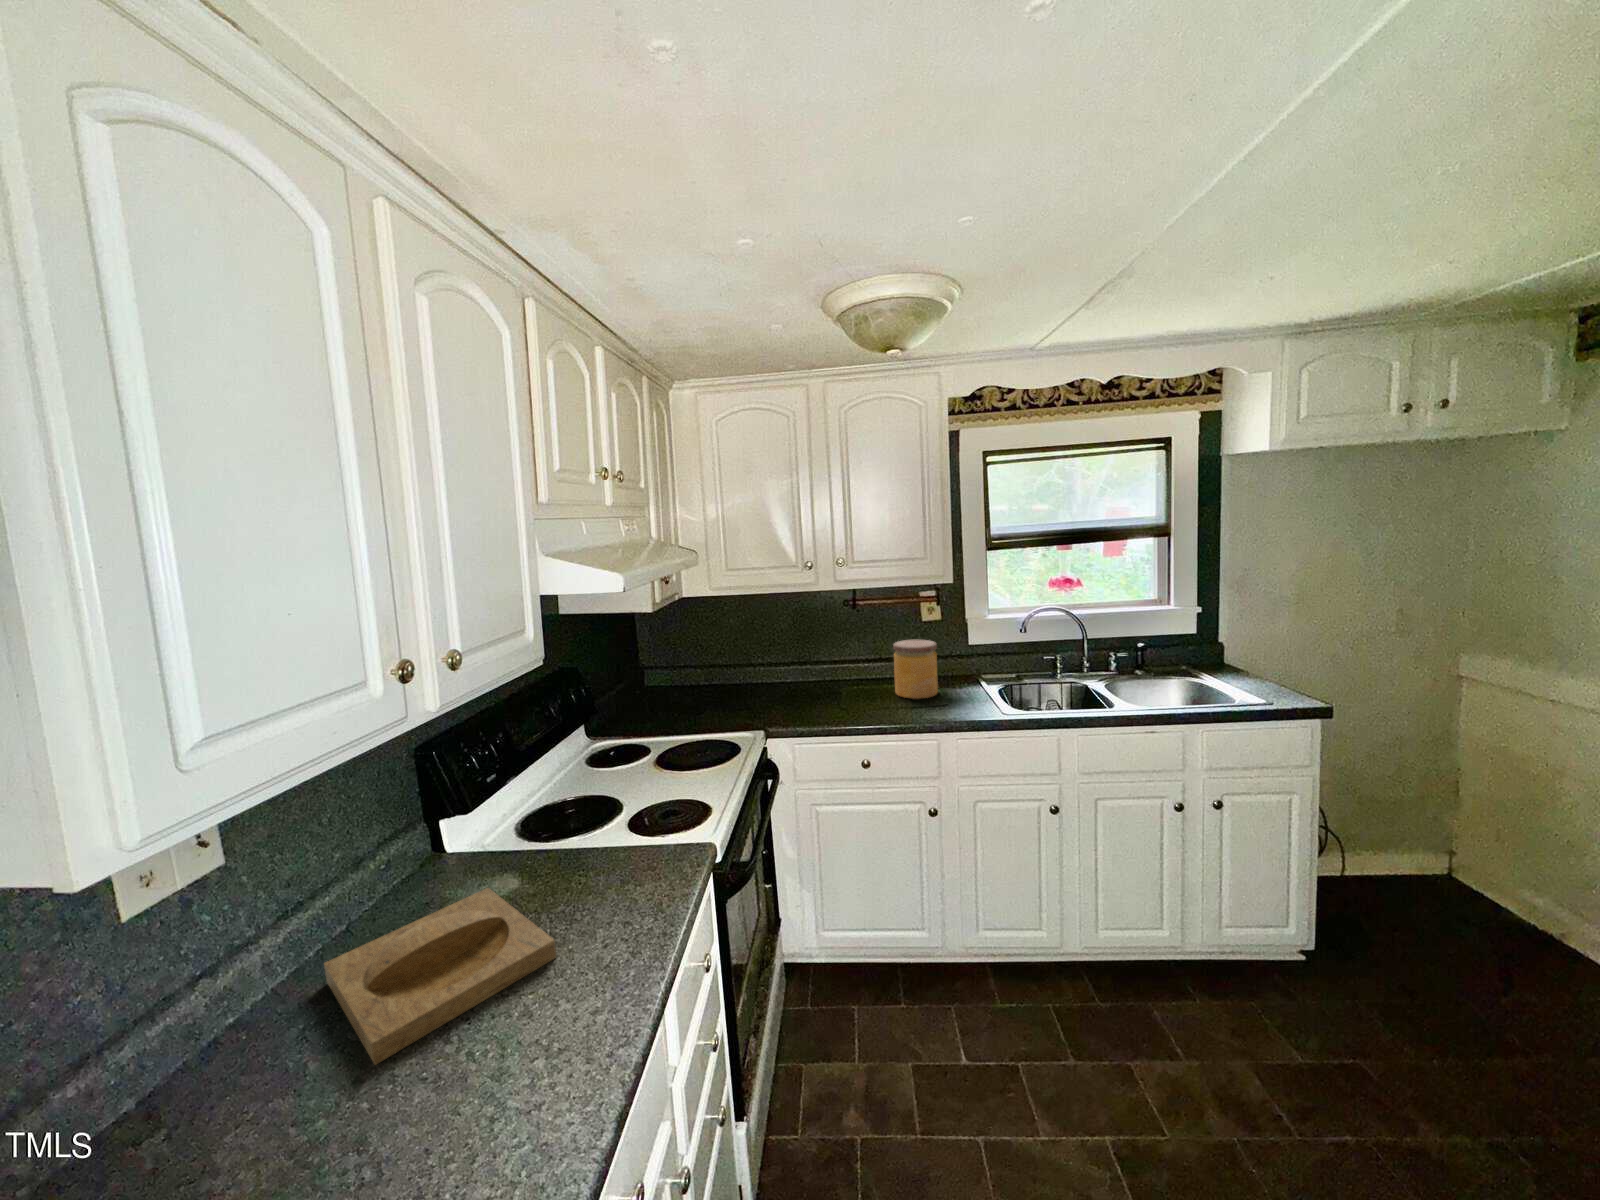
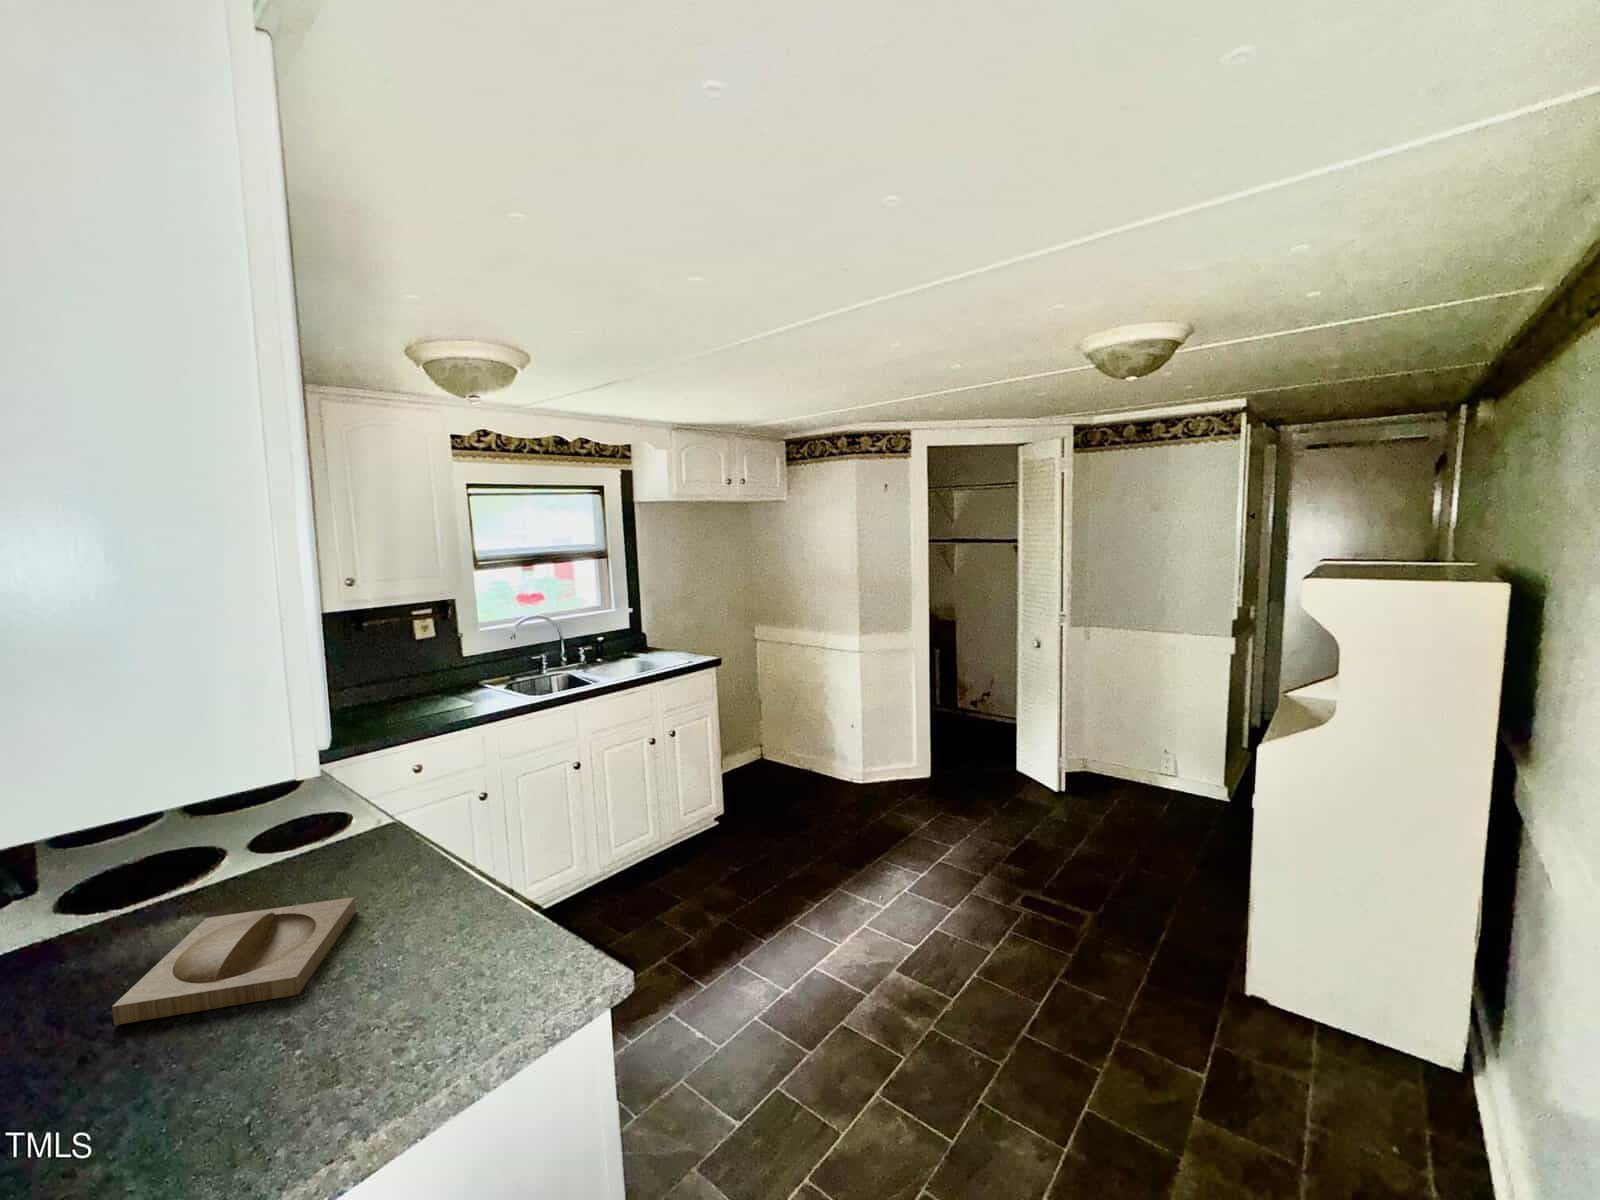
jar: present [893,639,938,699] -> none [403,657,452,713]

